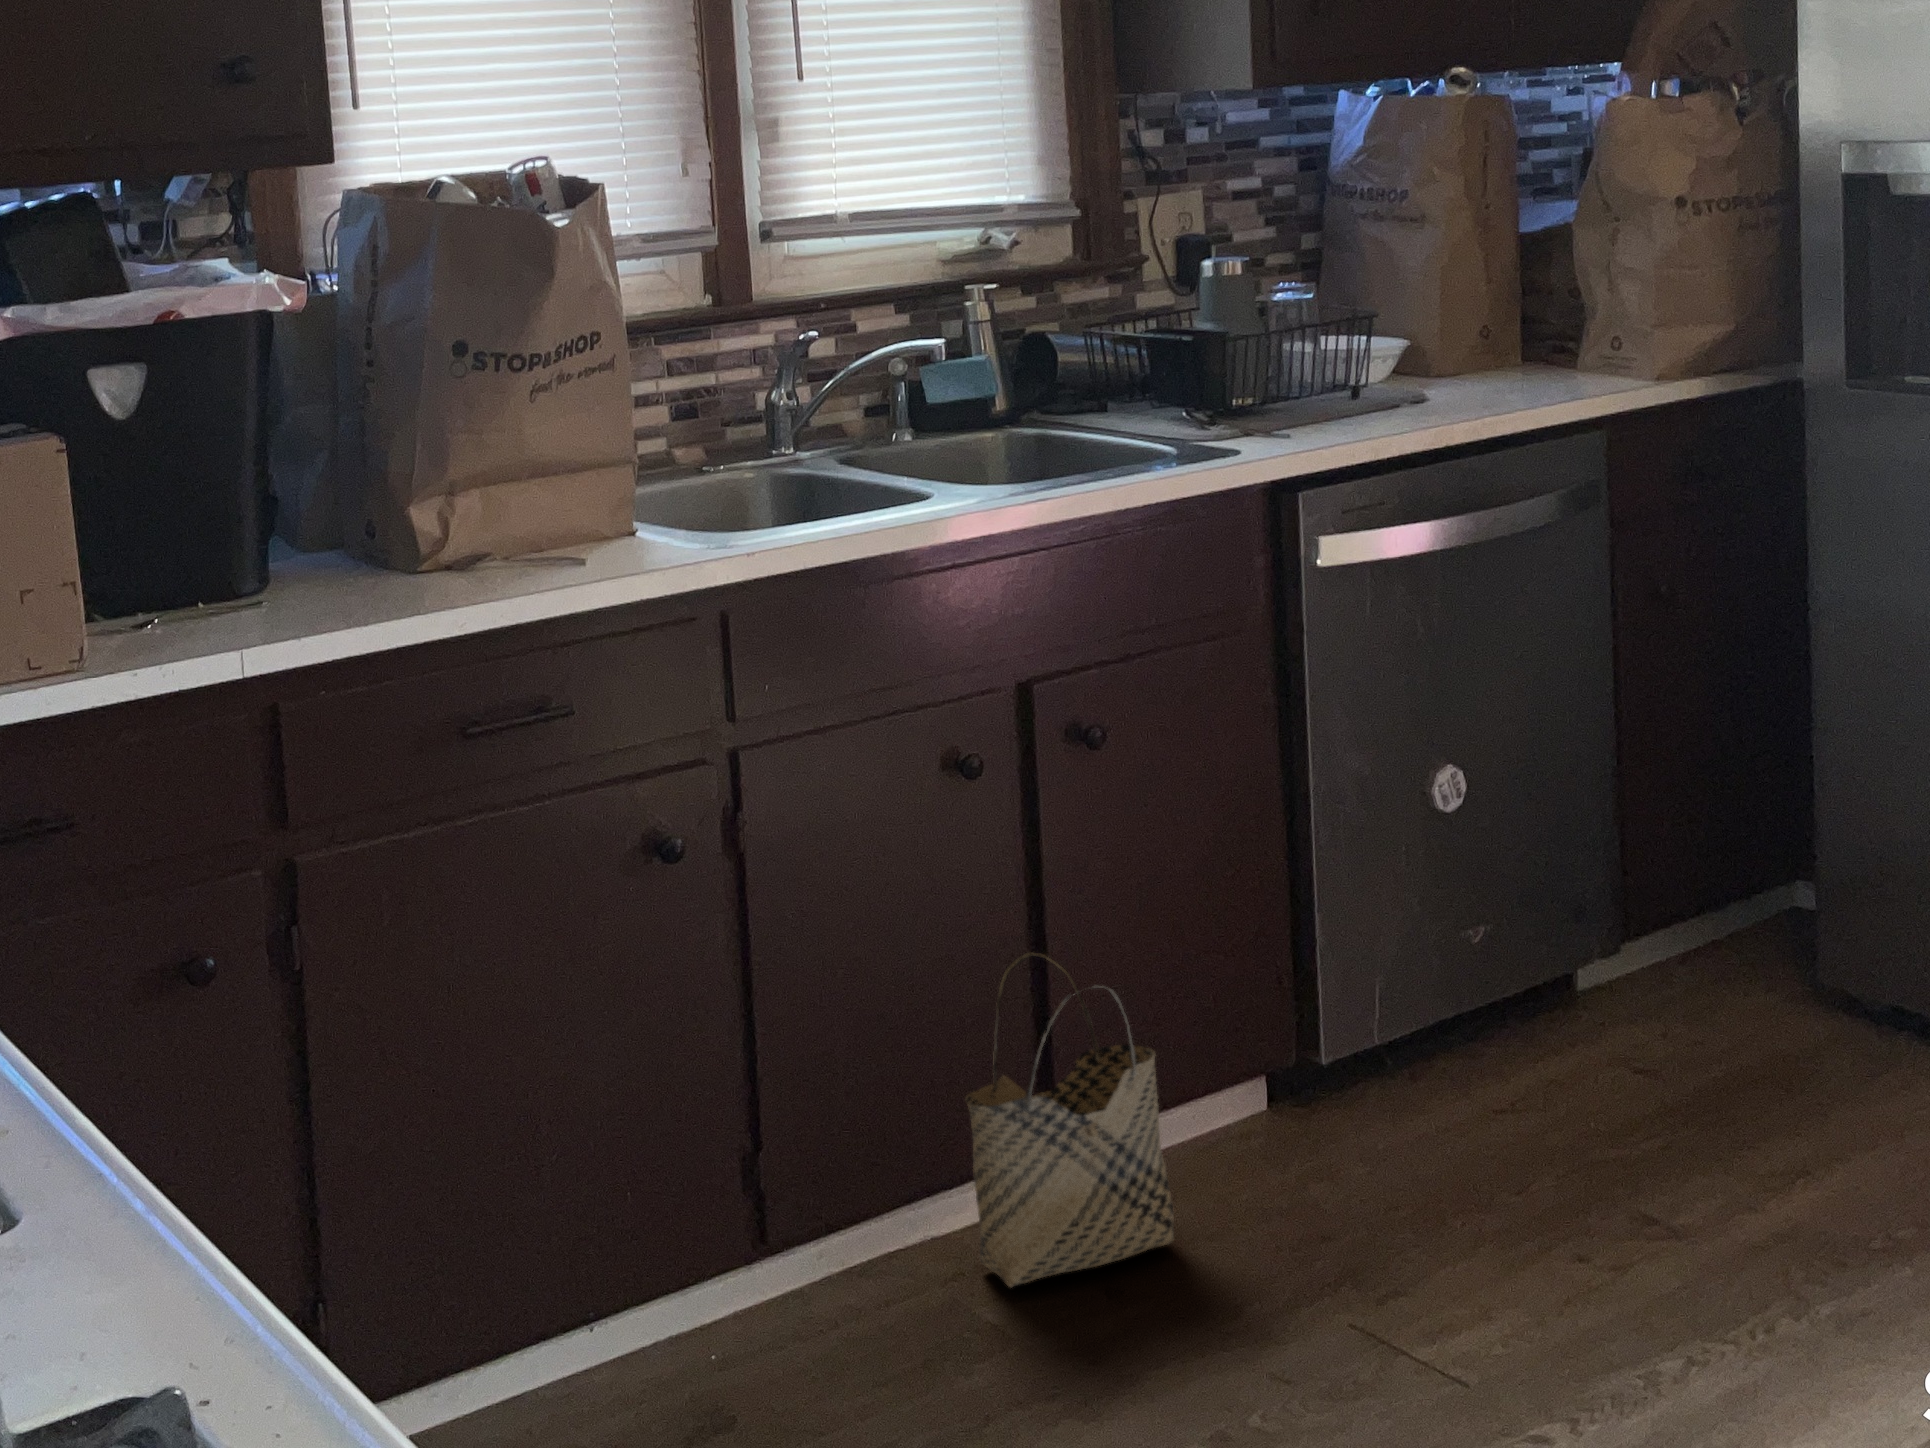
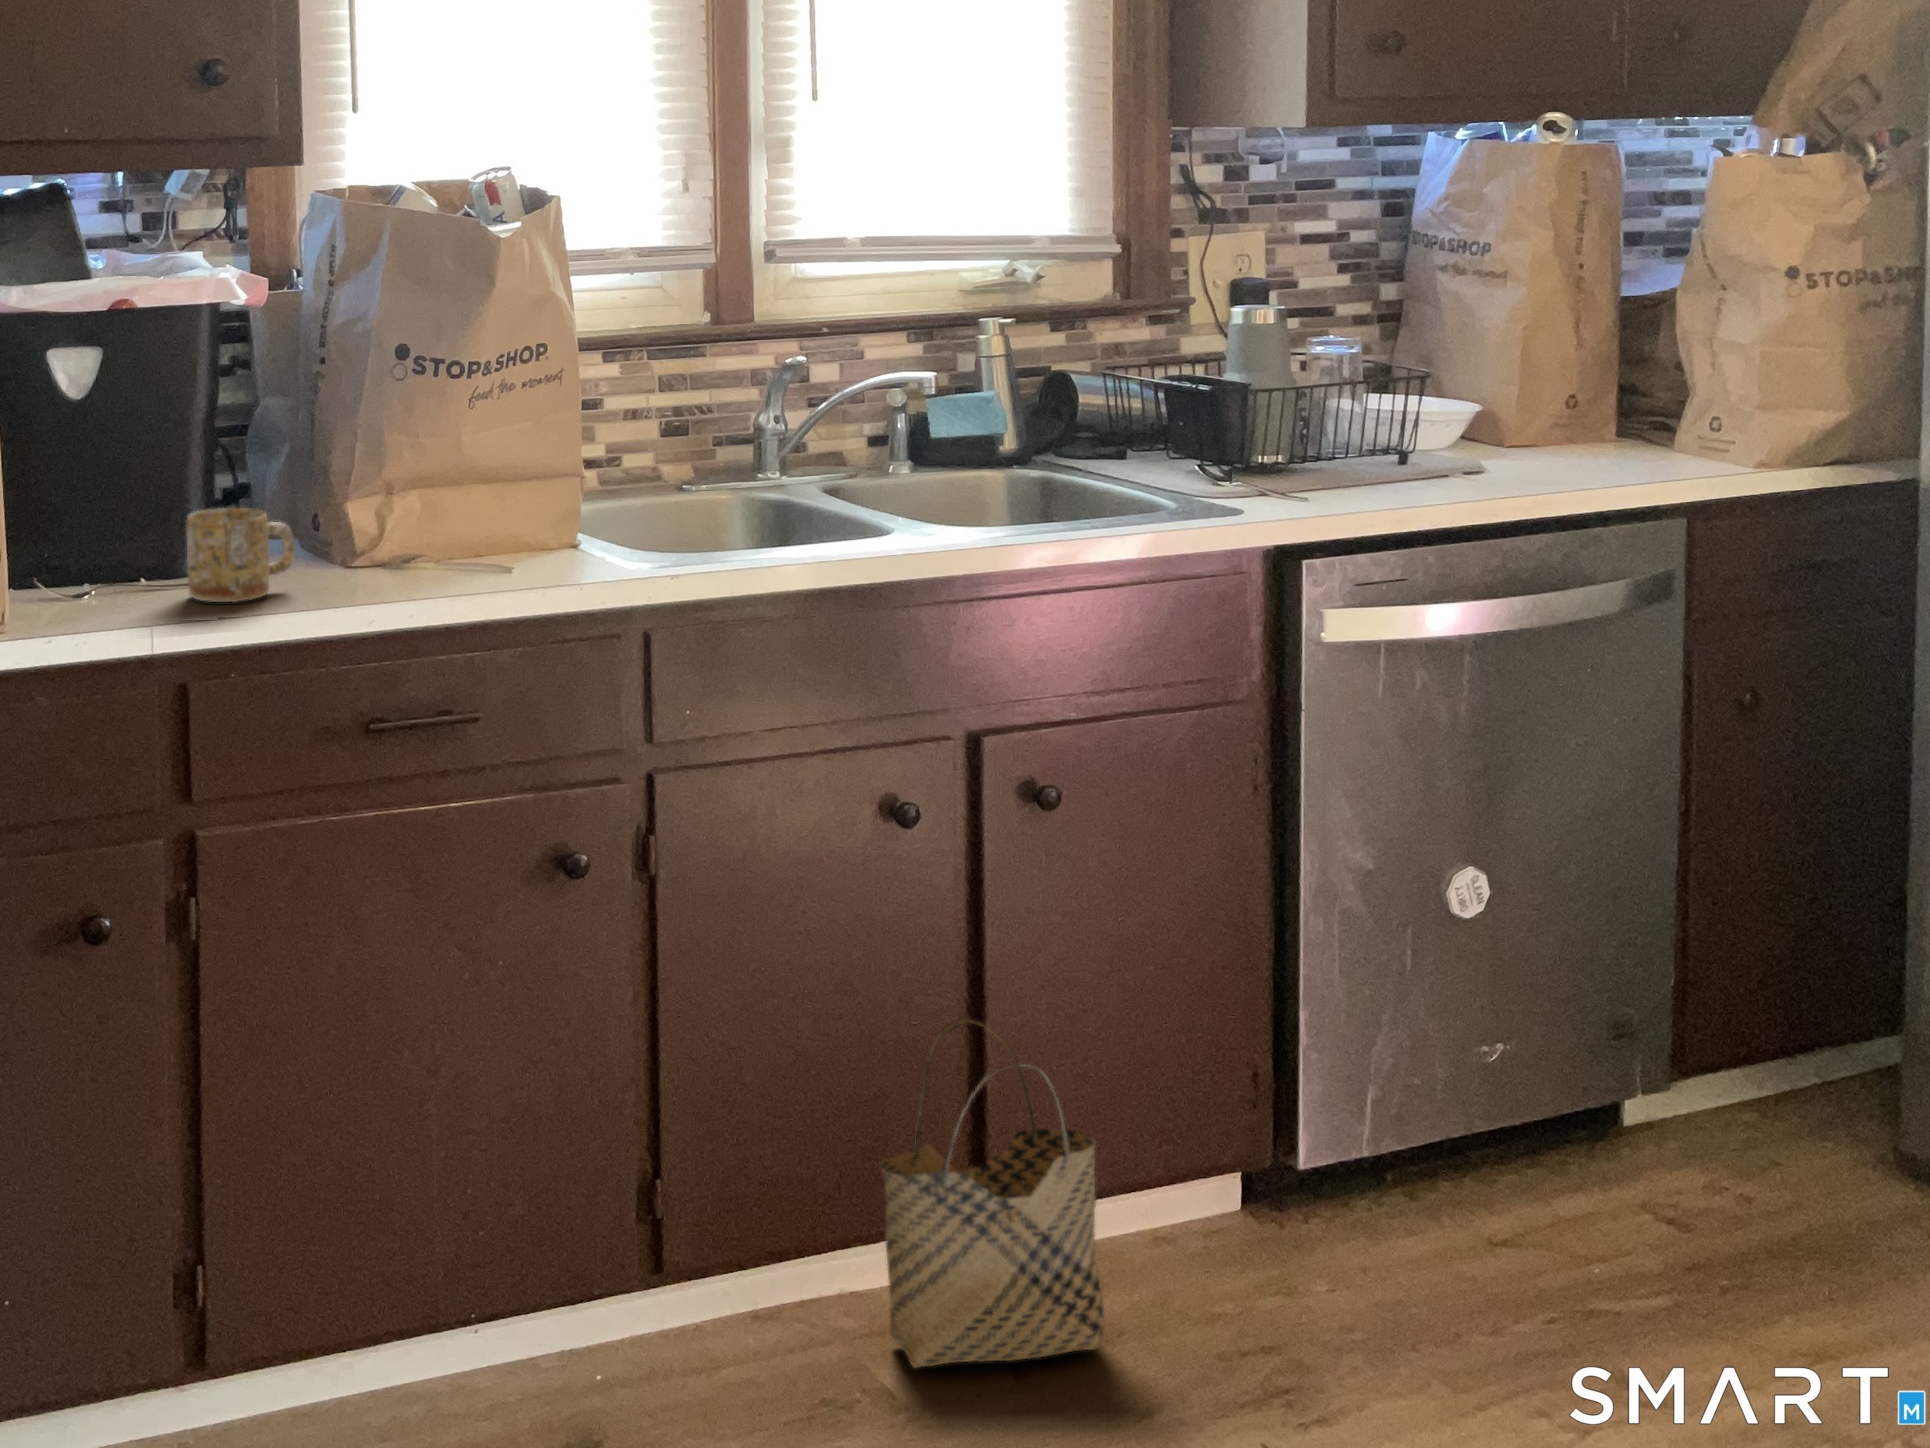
mug: none [257,519,367,617] -> present [186,508,295,602]

